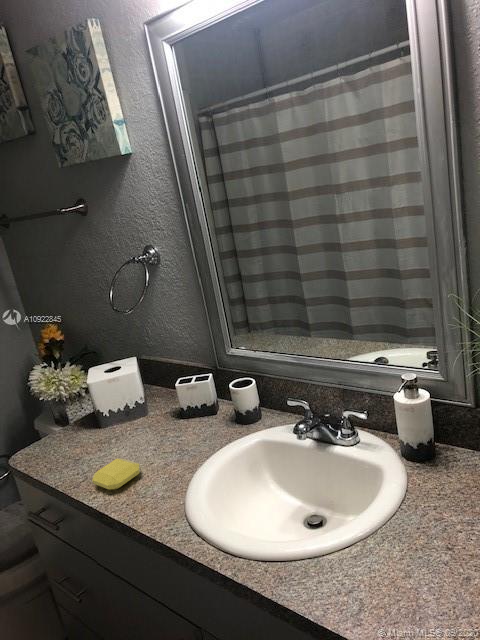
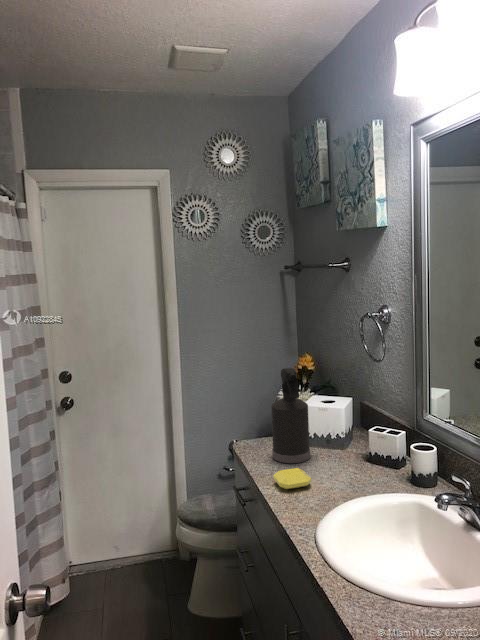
spray bottle: none [52,344,115,460] -> present [271,368,310,463]

